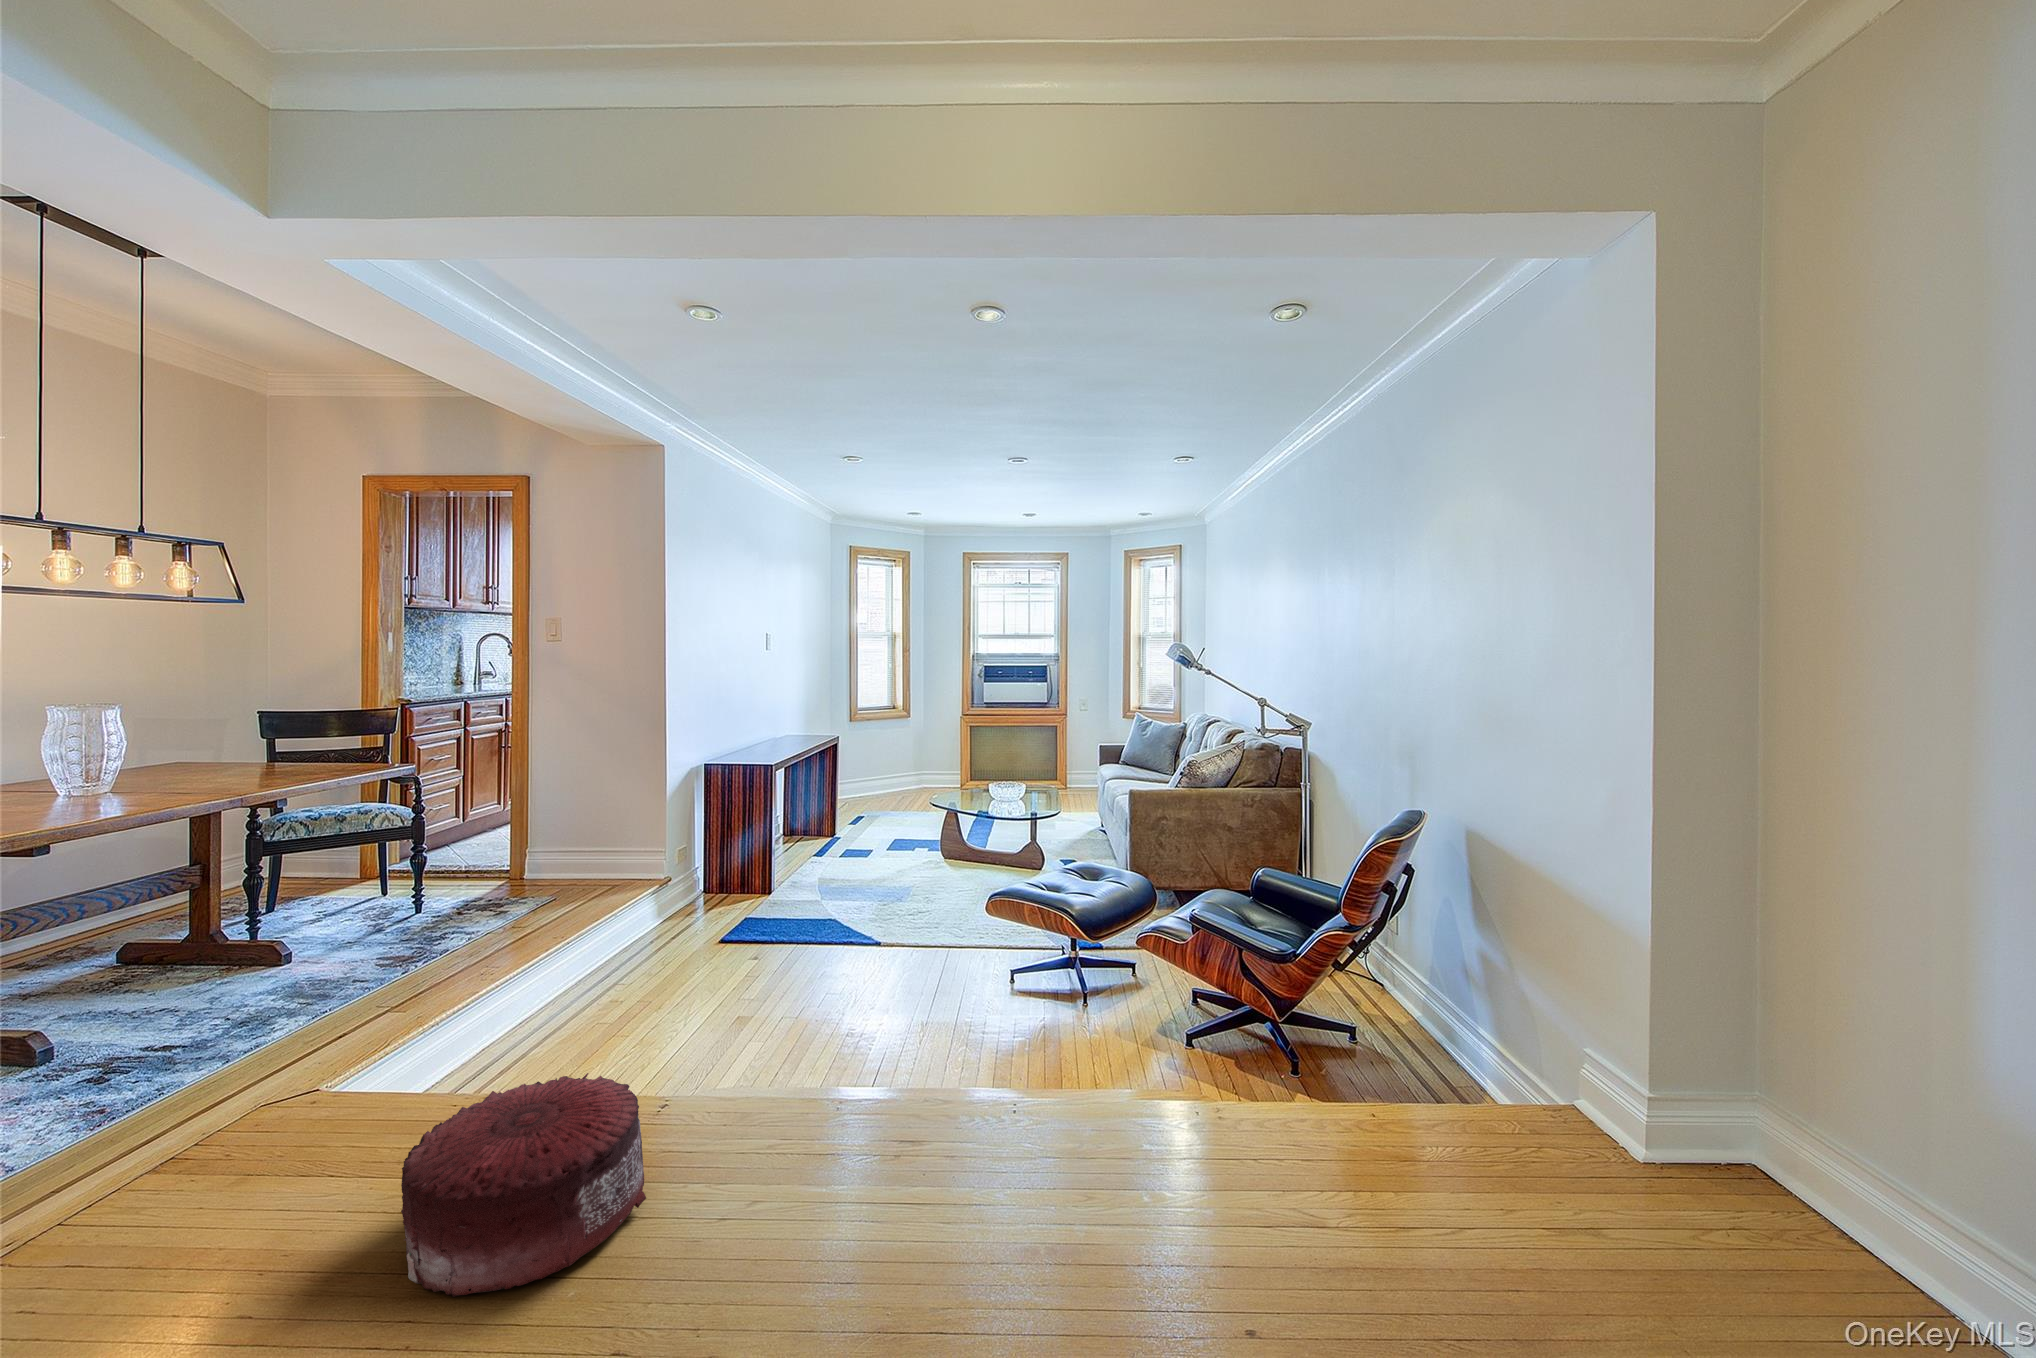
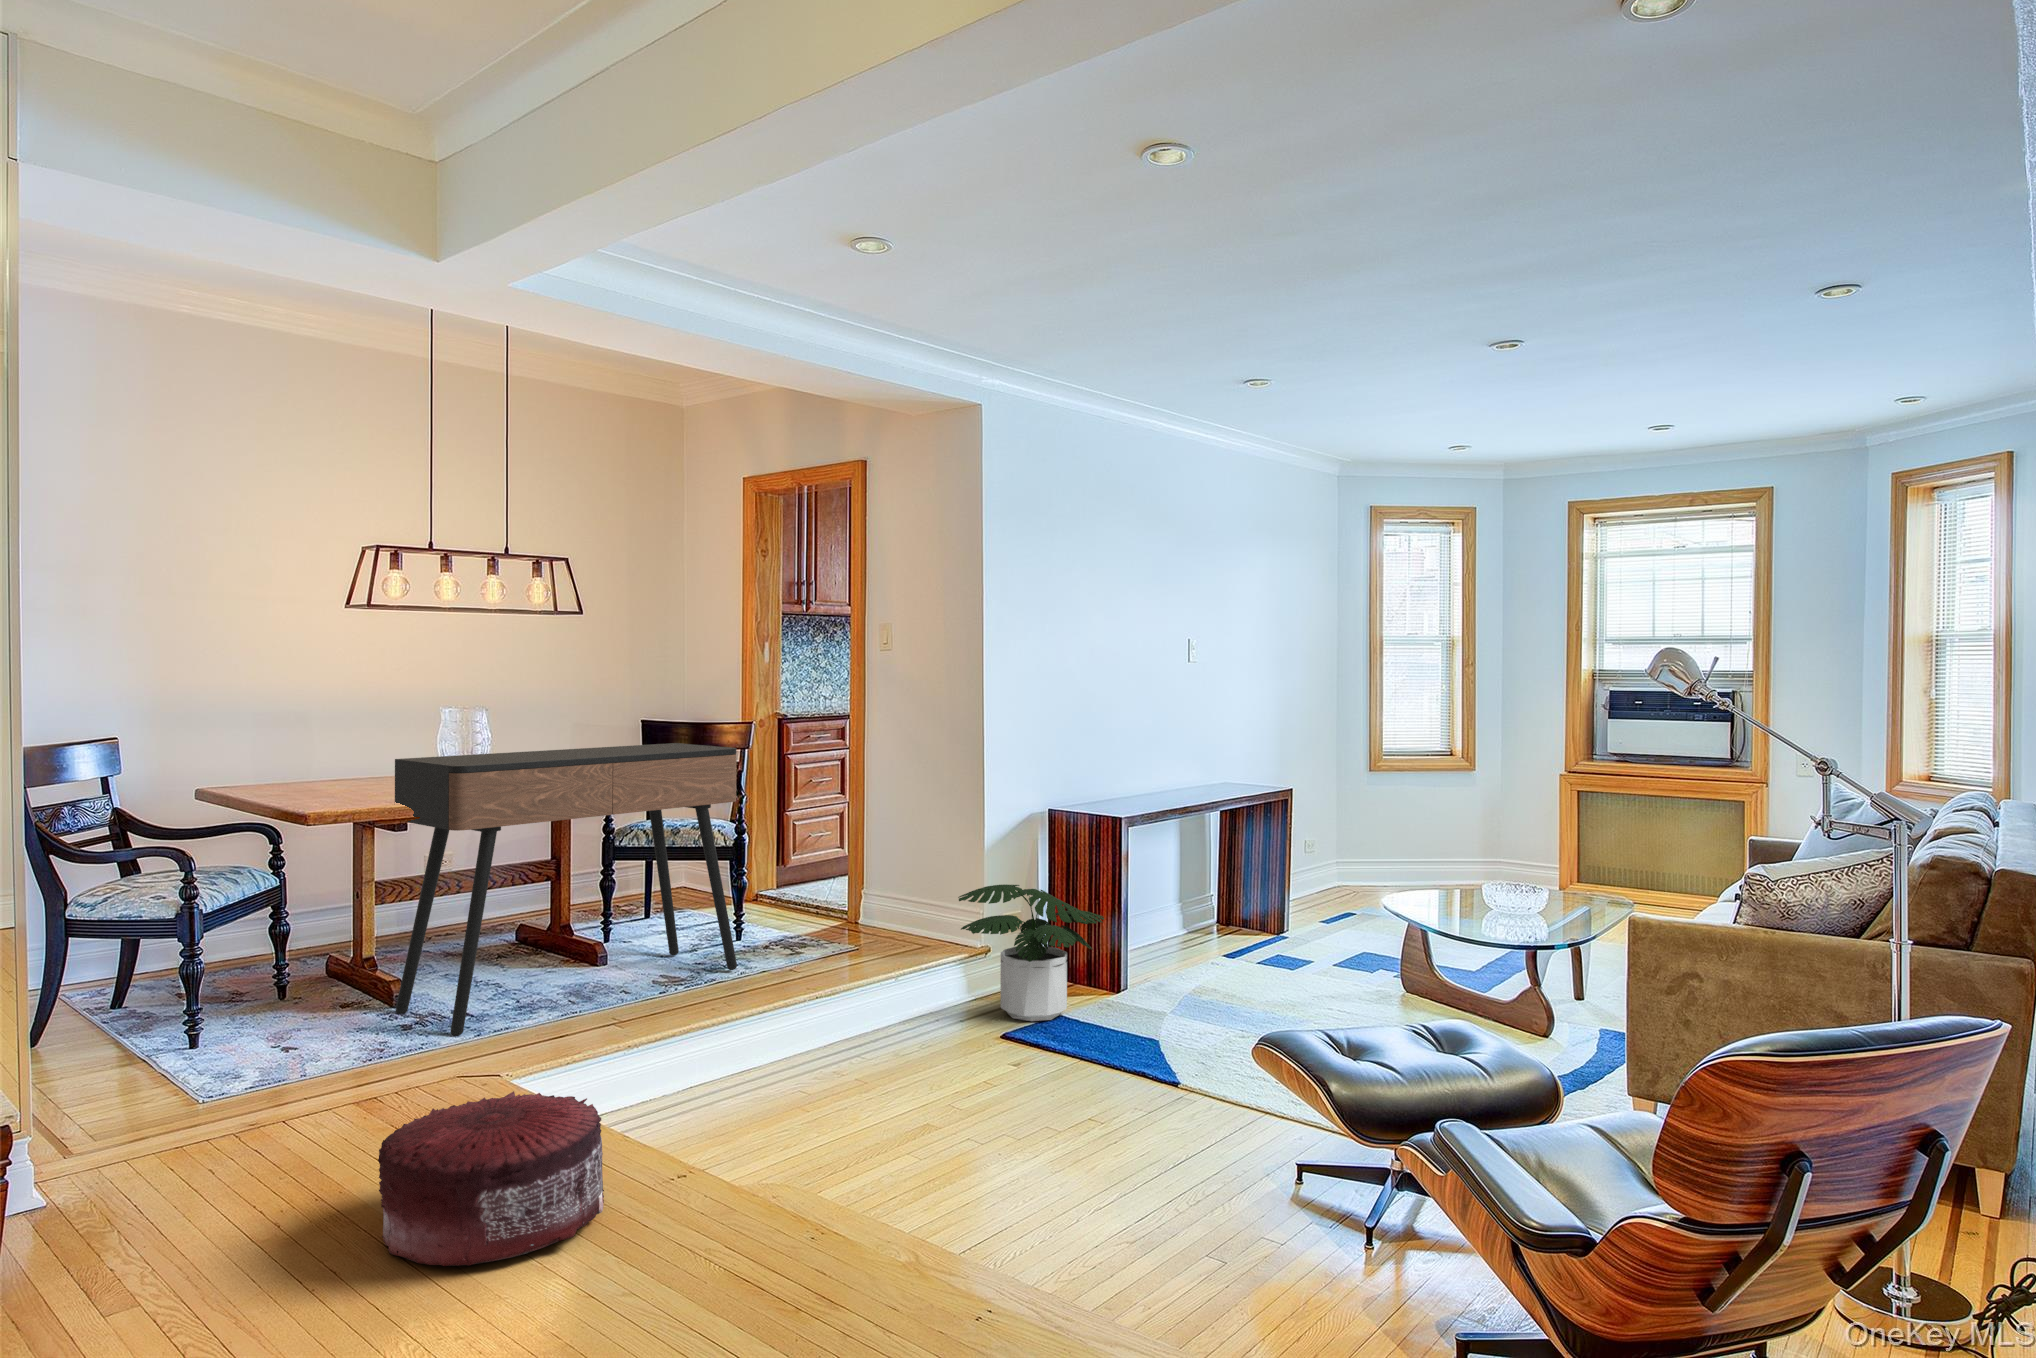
console table: none [46,733,462,1072] -> present [395,743,737,1036]
potted plant: none [662,824,778,926] -> present [958,884,1104,1021]

